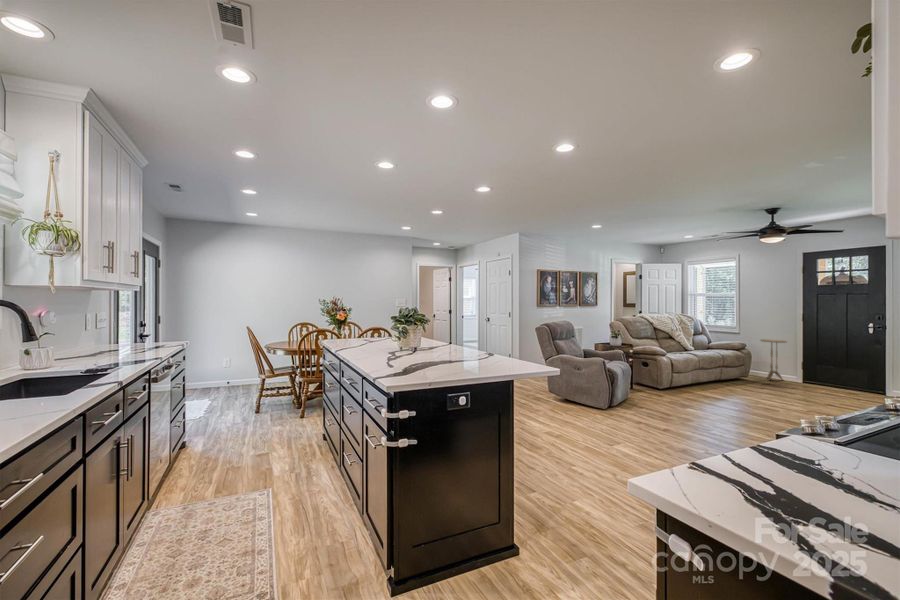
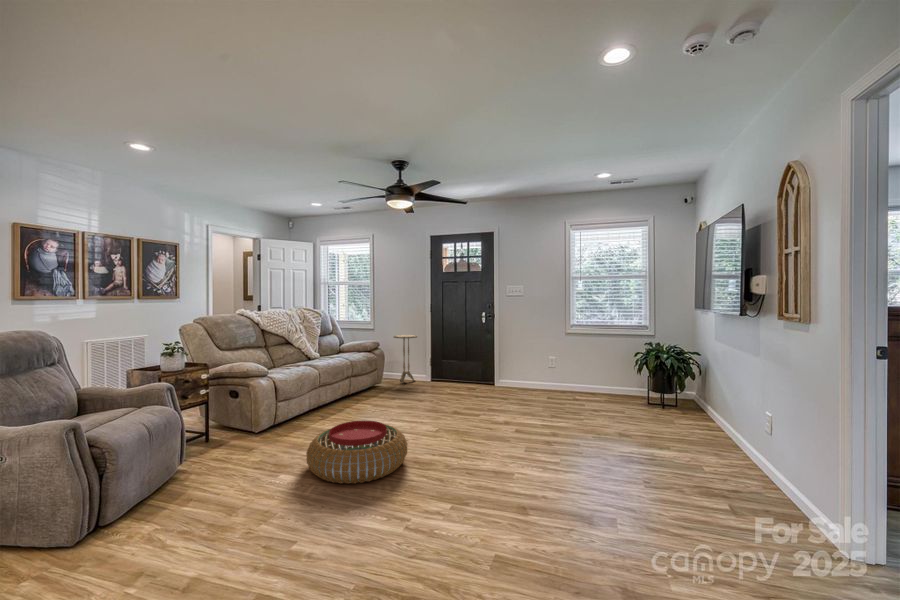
pouf: none [704,388,779,421] -> present [306,420,407,484]

